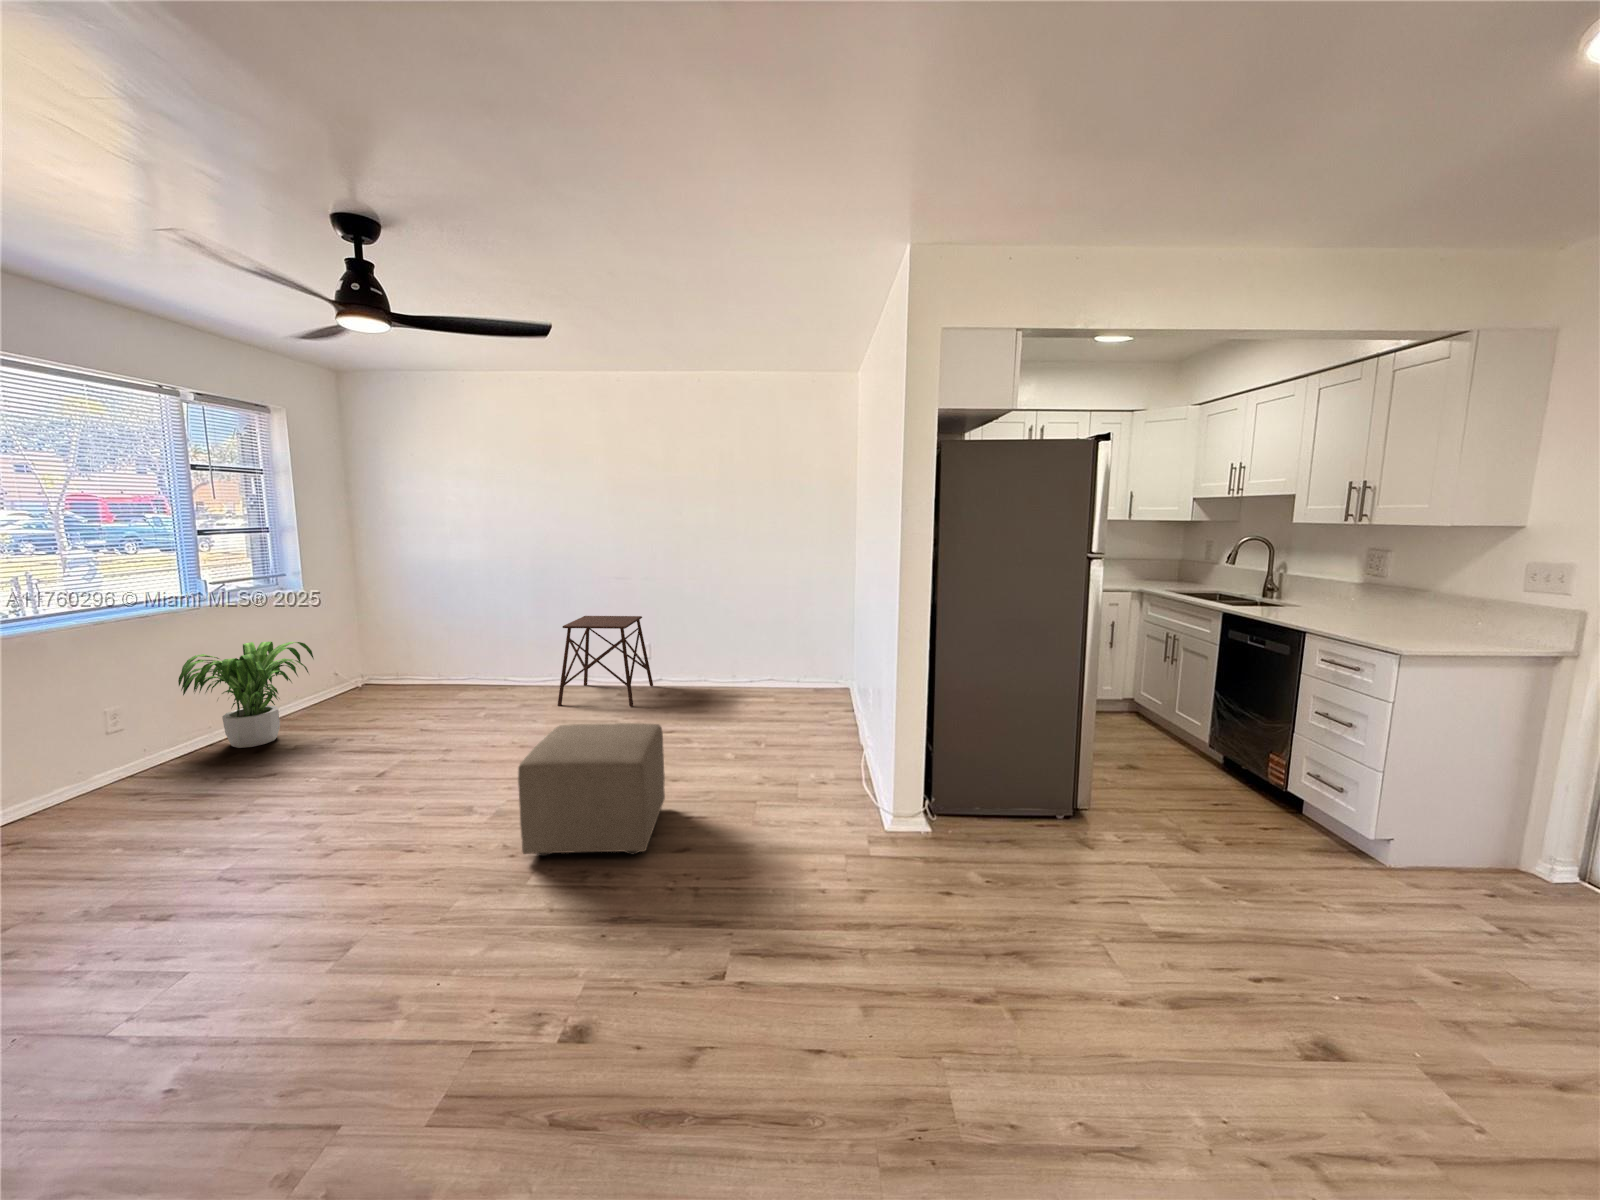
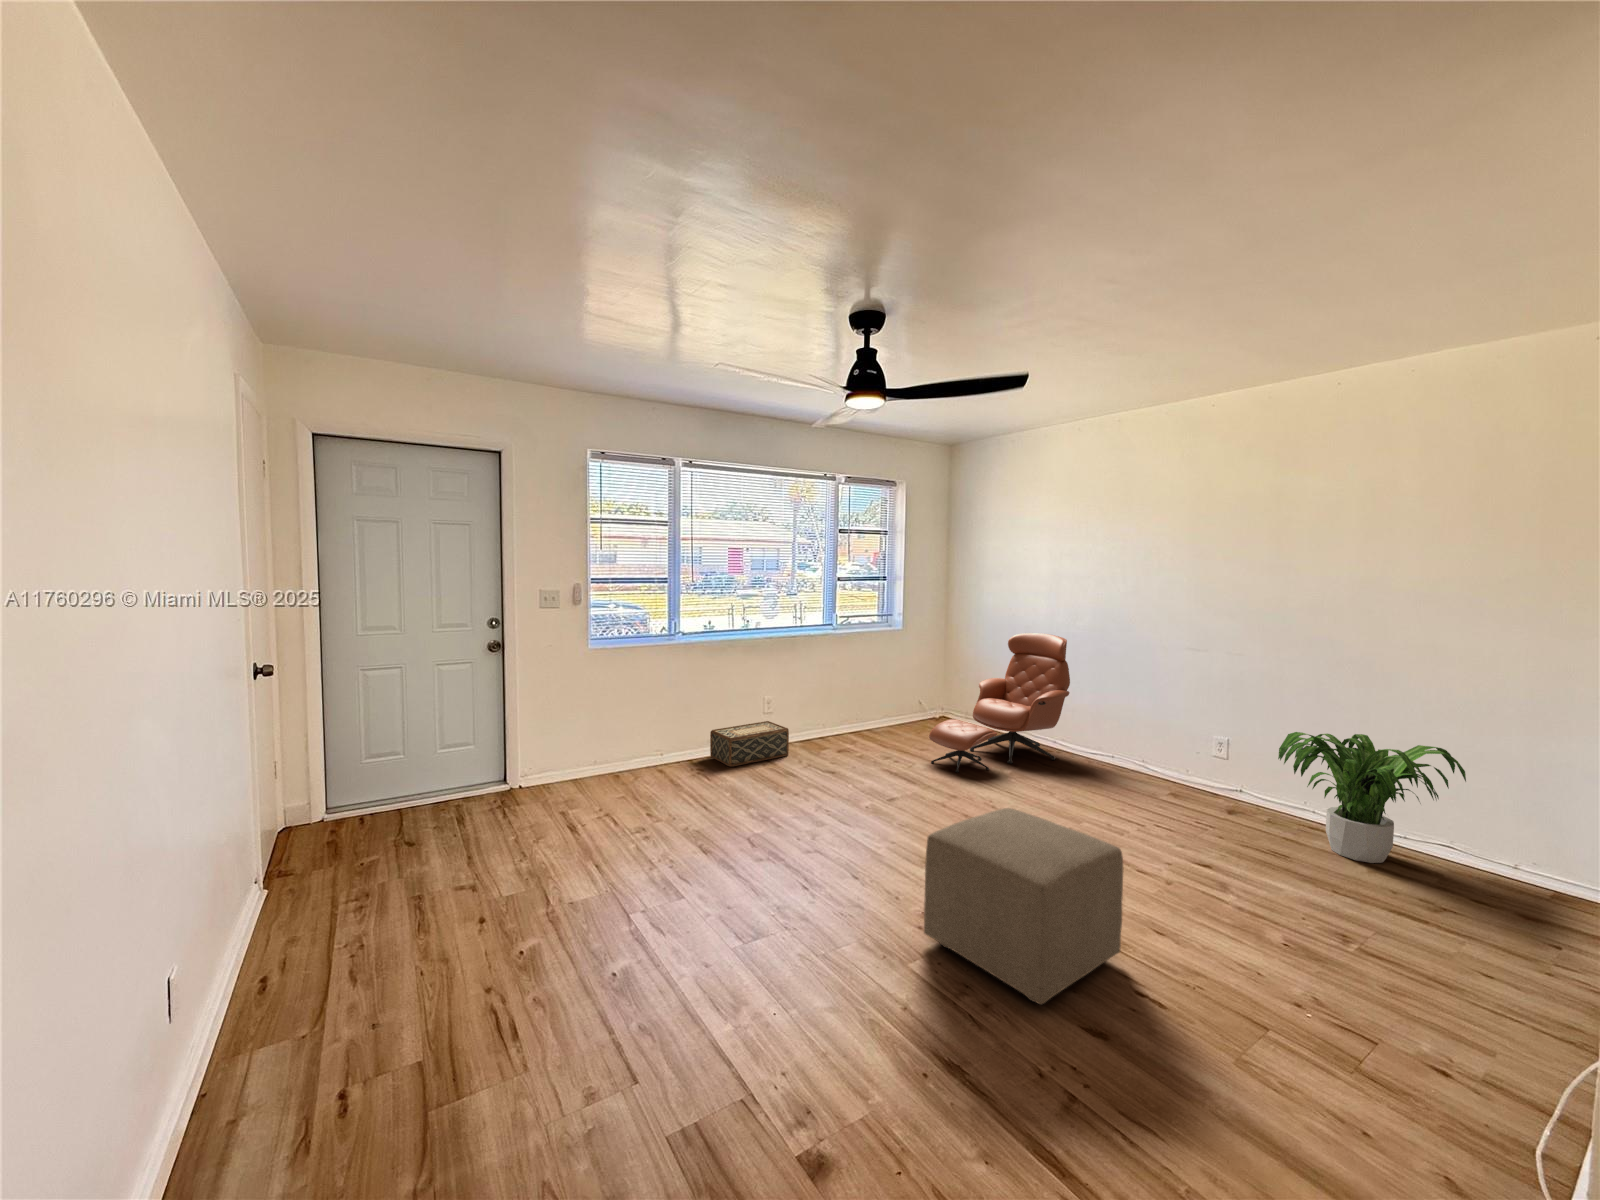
lounge chair: none [383,580,516,728] -> present [929,633,1070,772]
side table: present [558,616,653,707] -> none [1091,689,1233,817]
potted plant: present [178,642,314,748] -> present [1278,732,1466,863]
woven basket: none [11,739,177,817] -> present [710,721,789,767]

